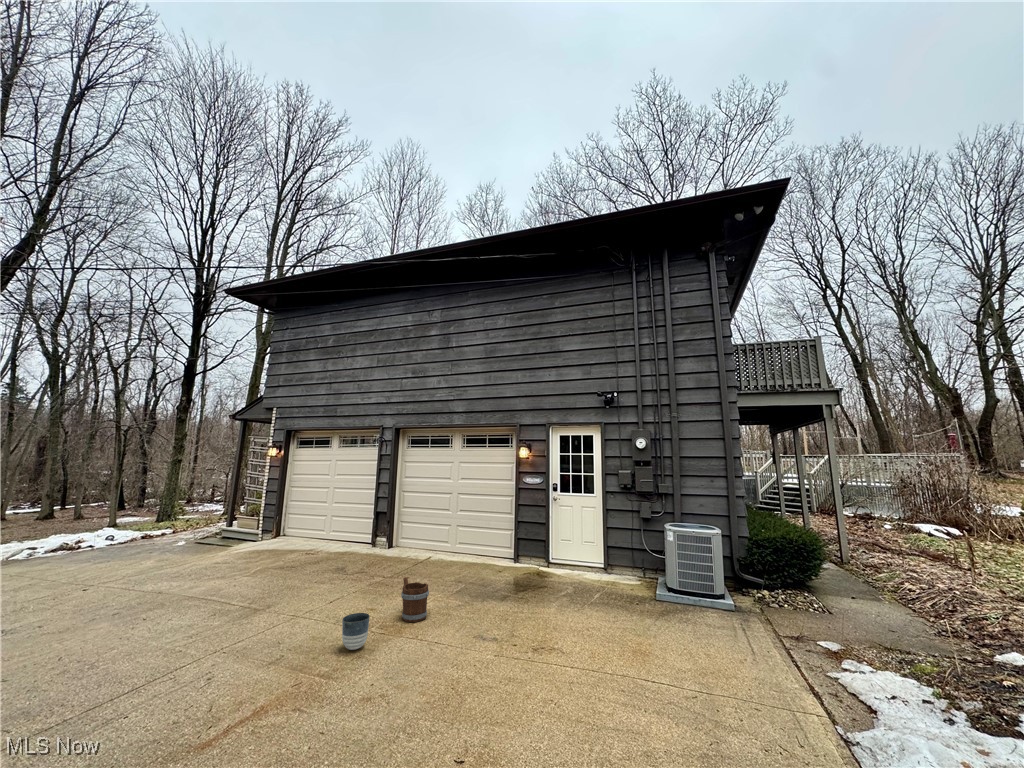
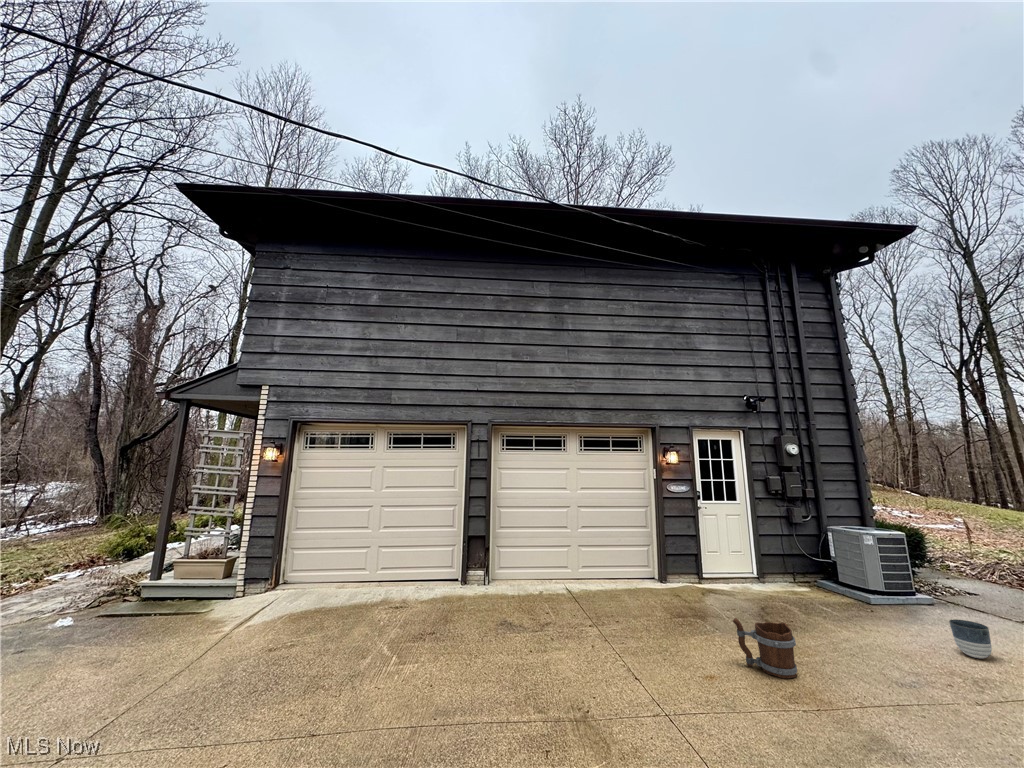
planter: present [342,613,370,650] -> present [949,619,992,659]

